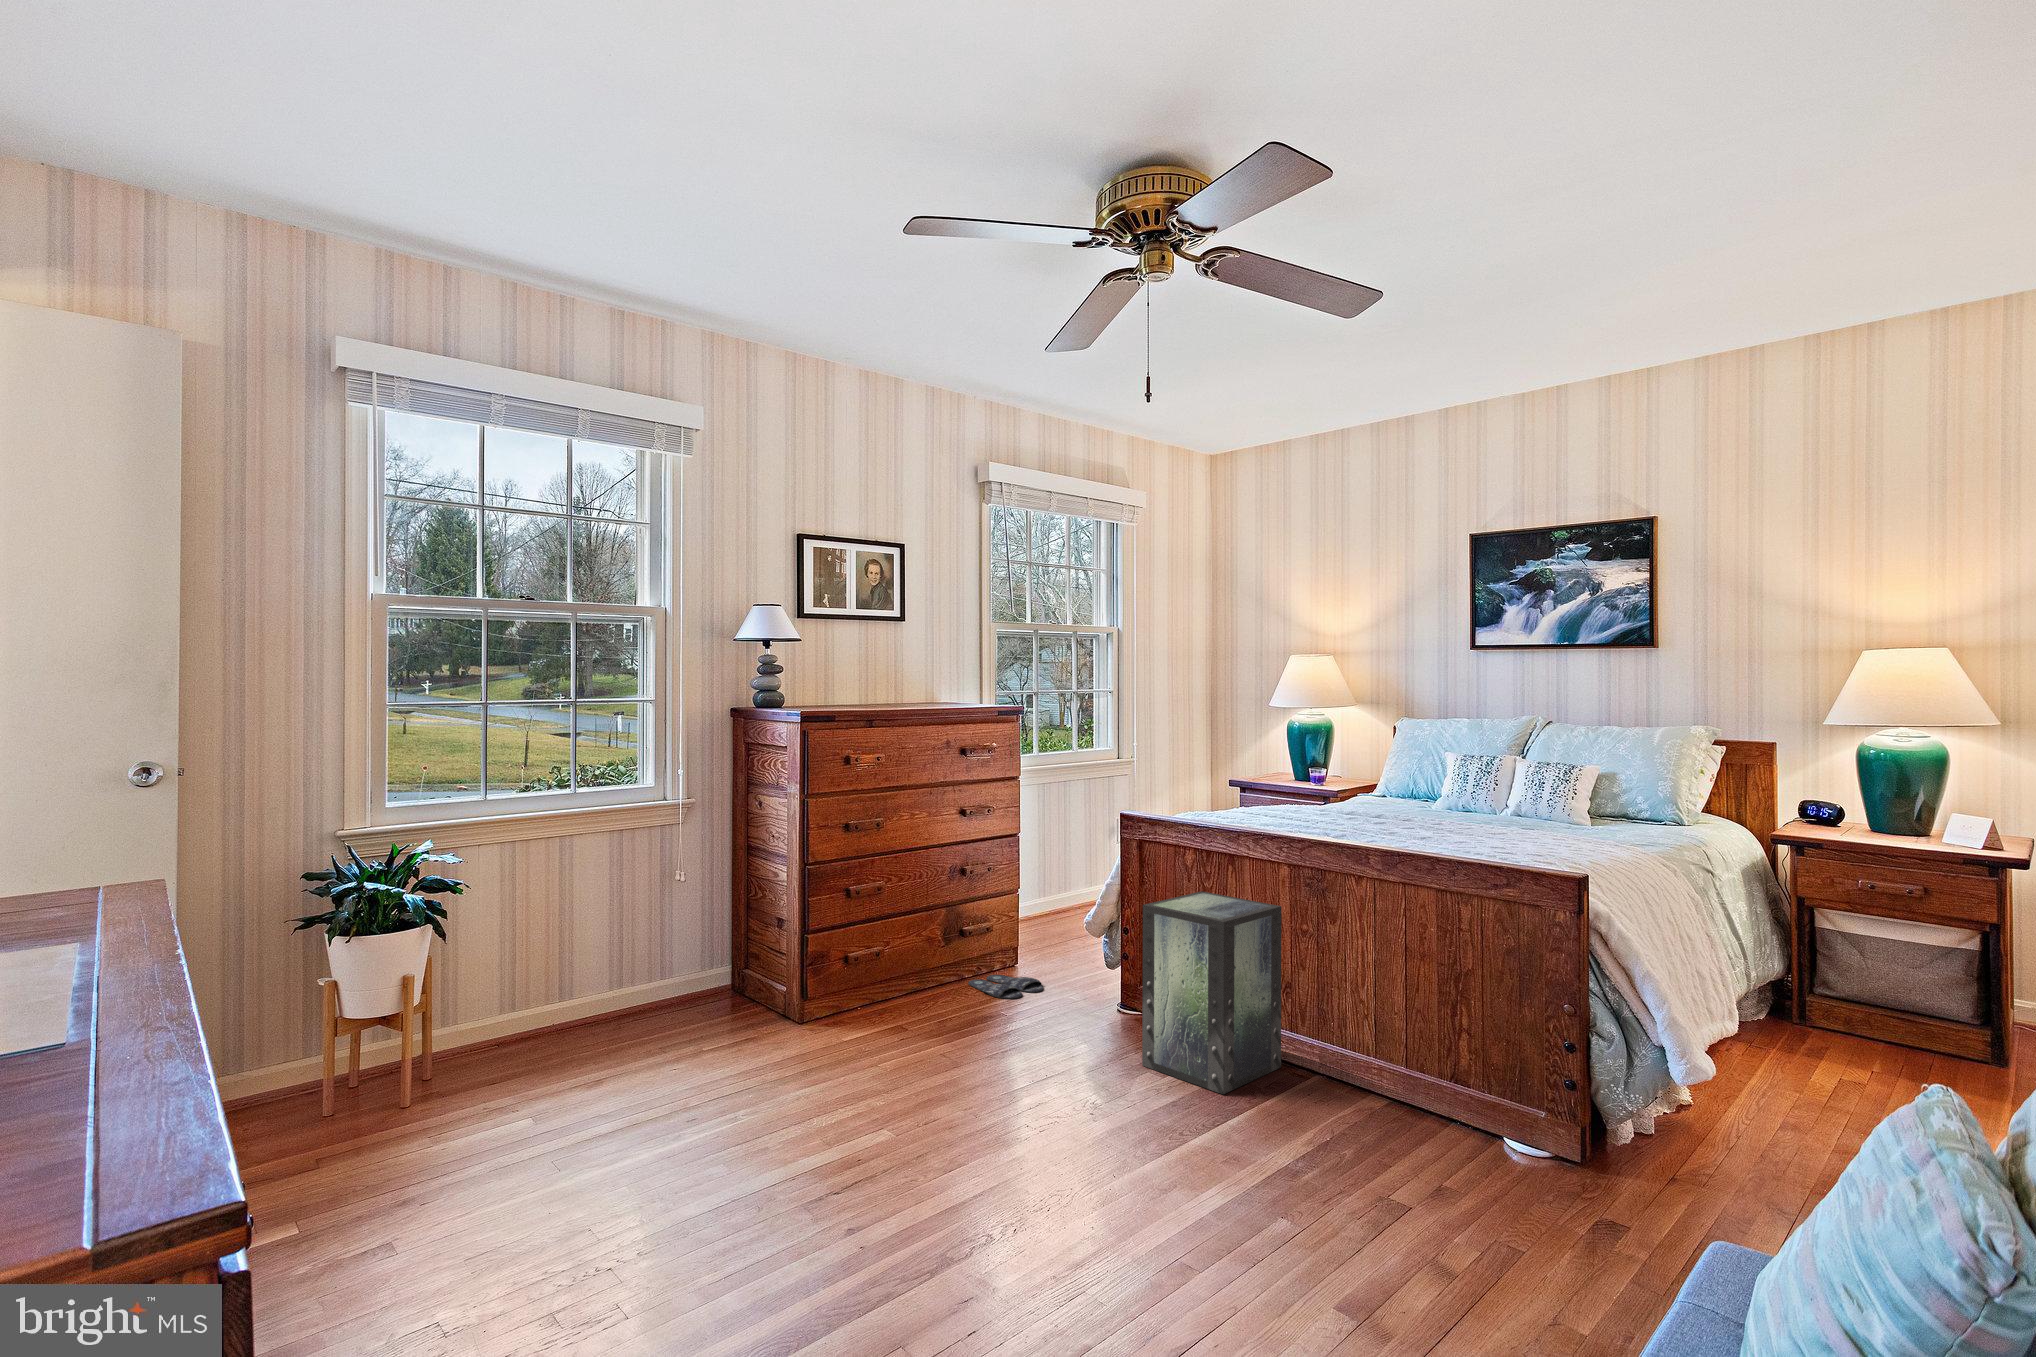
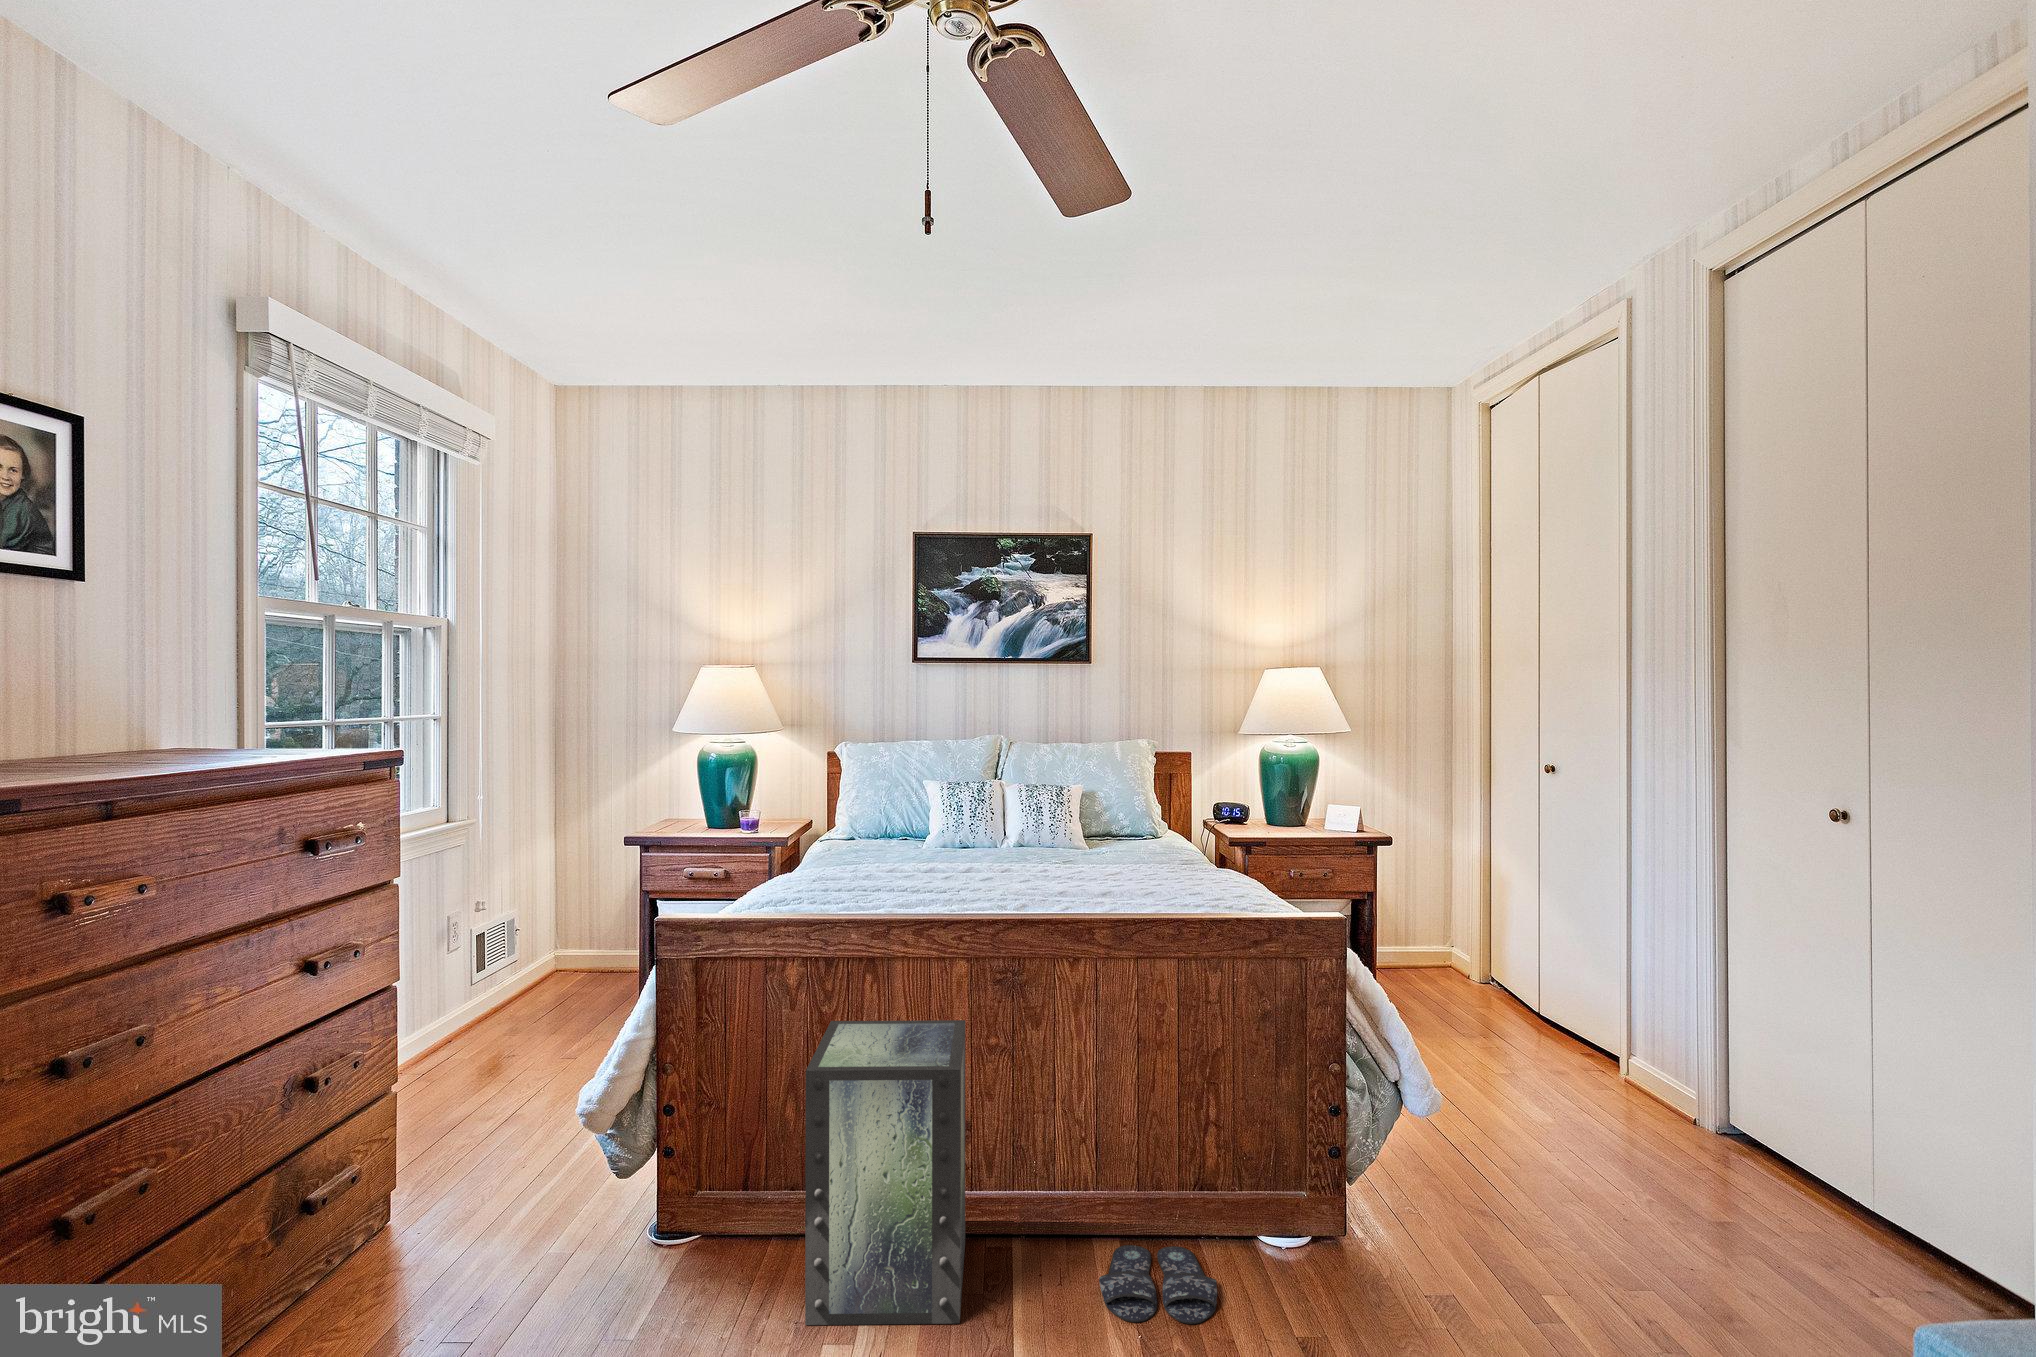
slippers: present [968,975,1043,999] -> present [1099,1245,1217,1324]

